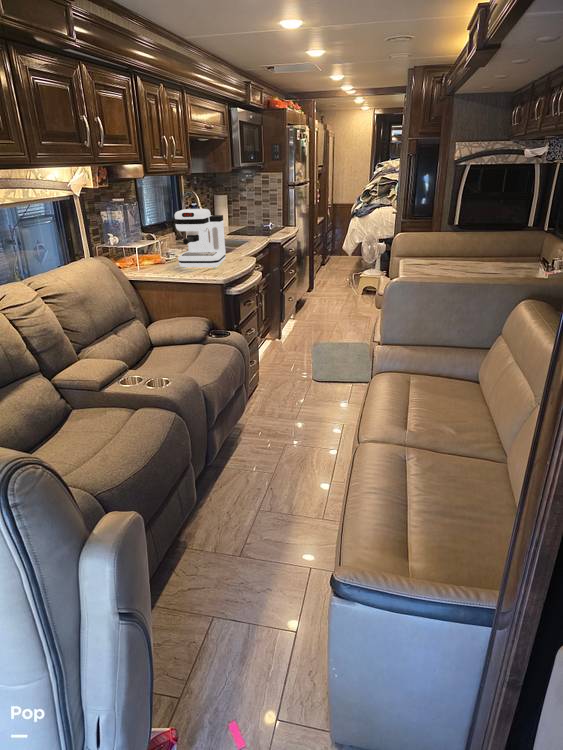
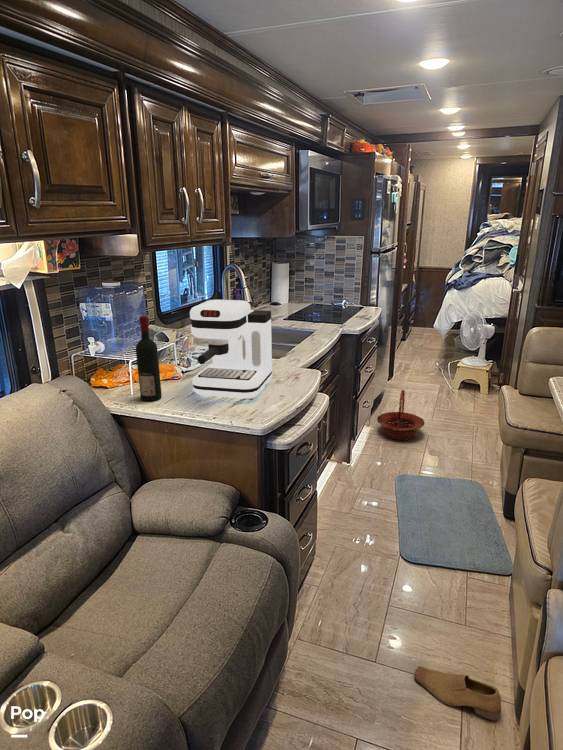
wine bottle: none [144,217,160,271] -> present [136,316,162,401]
basket: none [298,288,332,325] -> present [377,390,425,440]
shoe: none [317,412,361,430] -> present [414,666,501,720]

